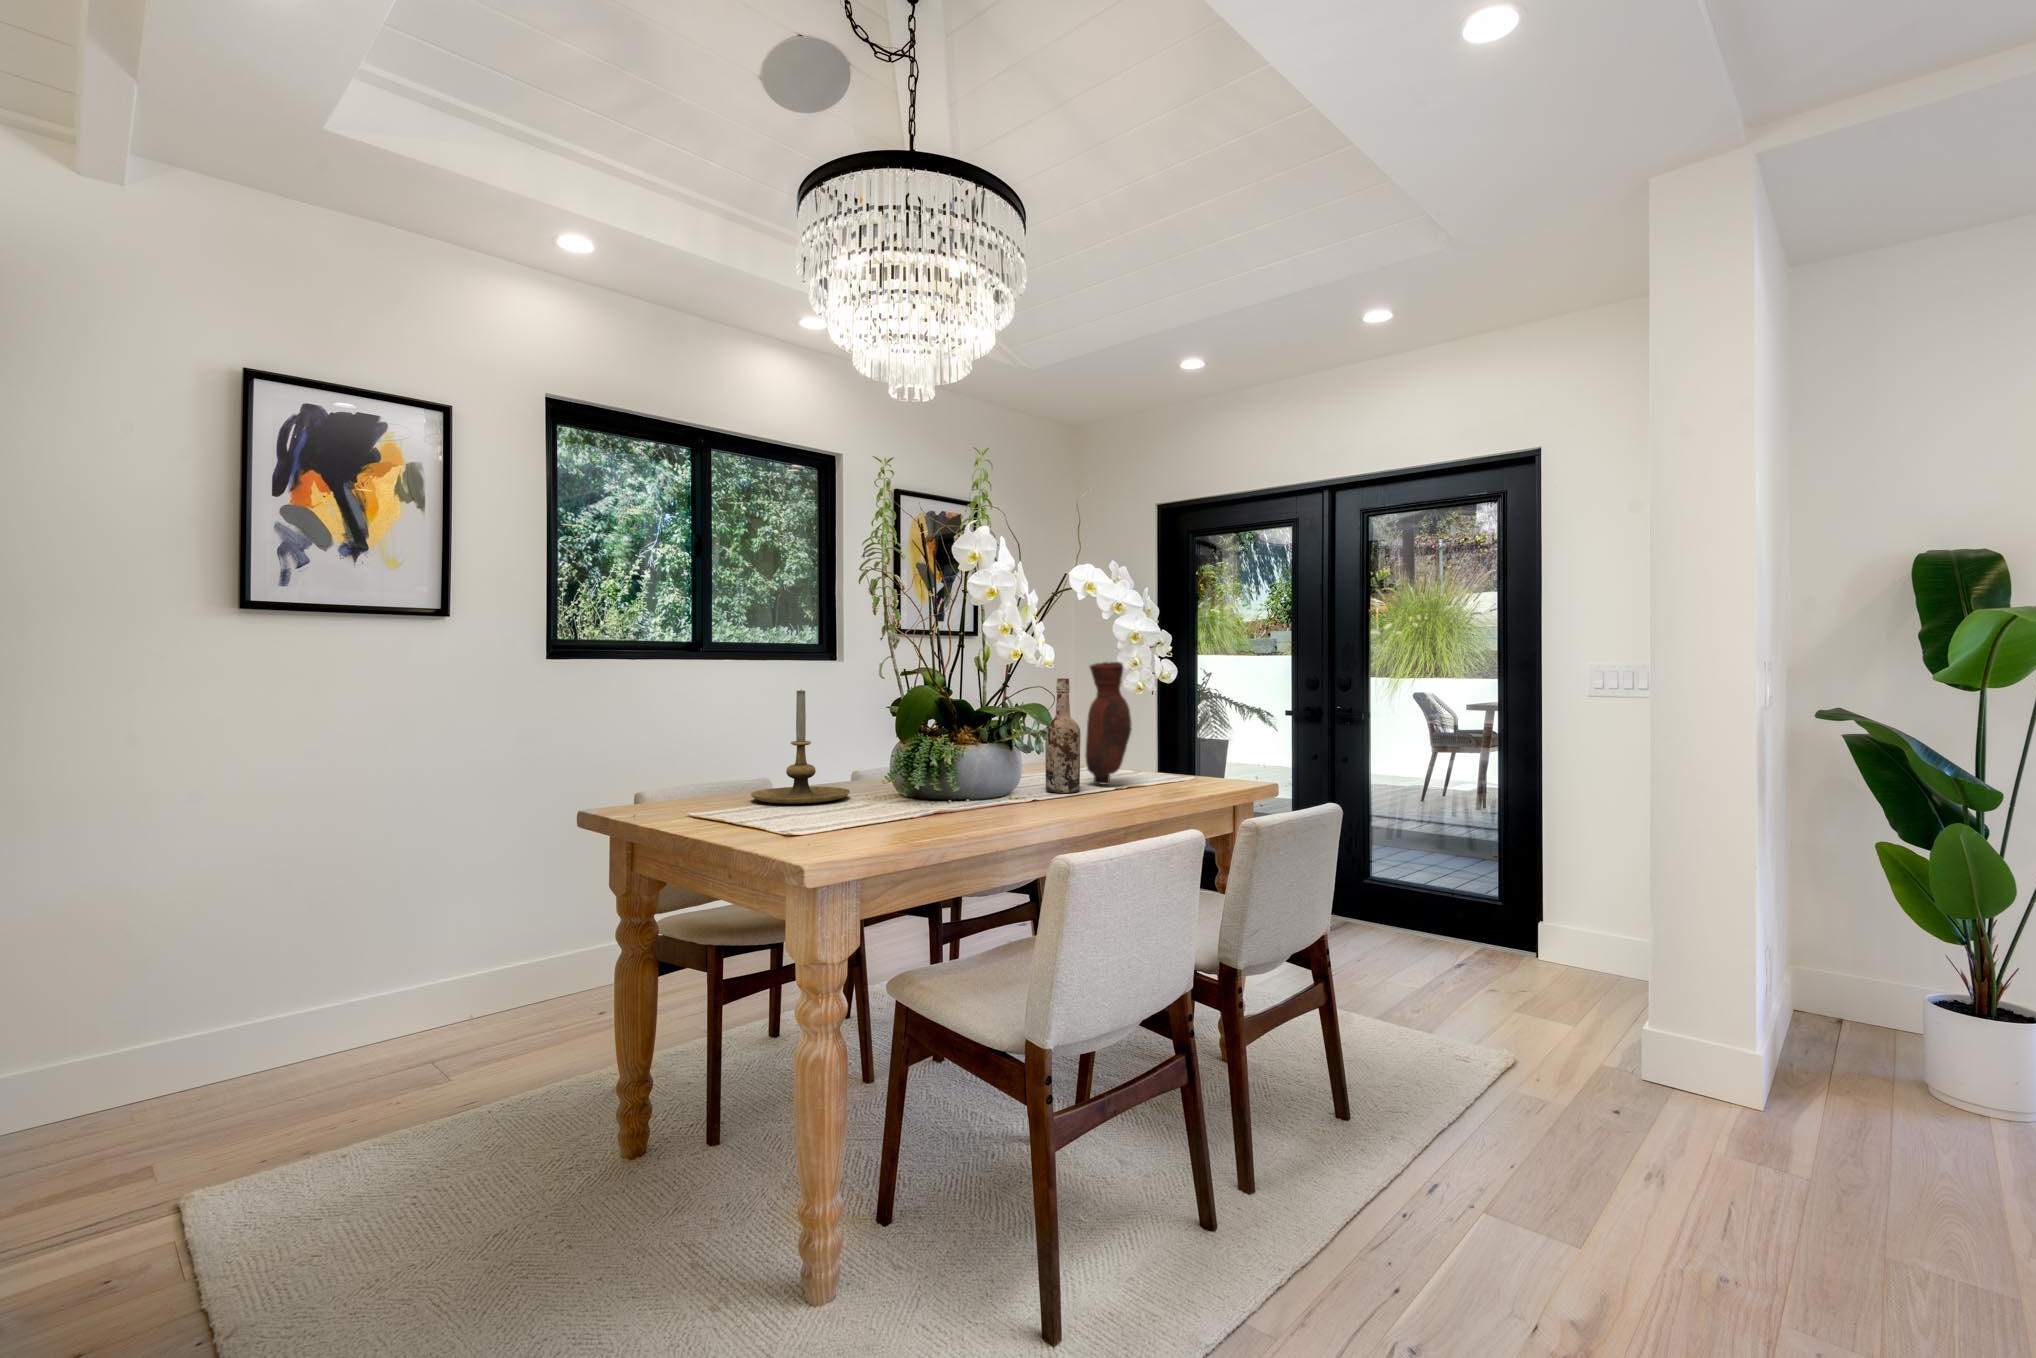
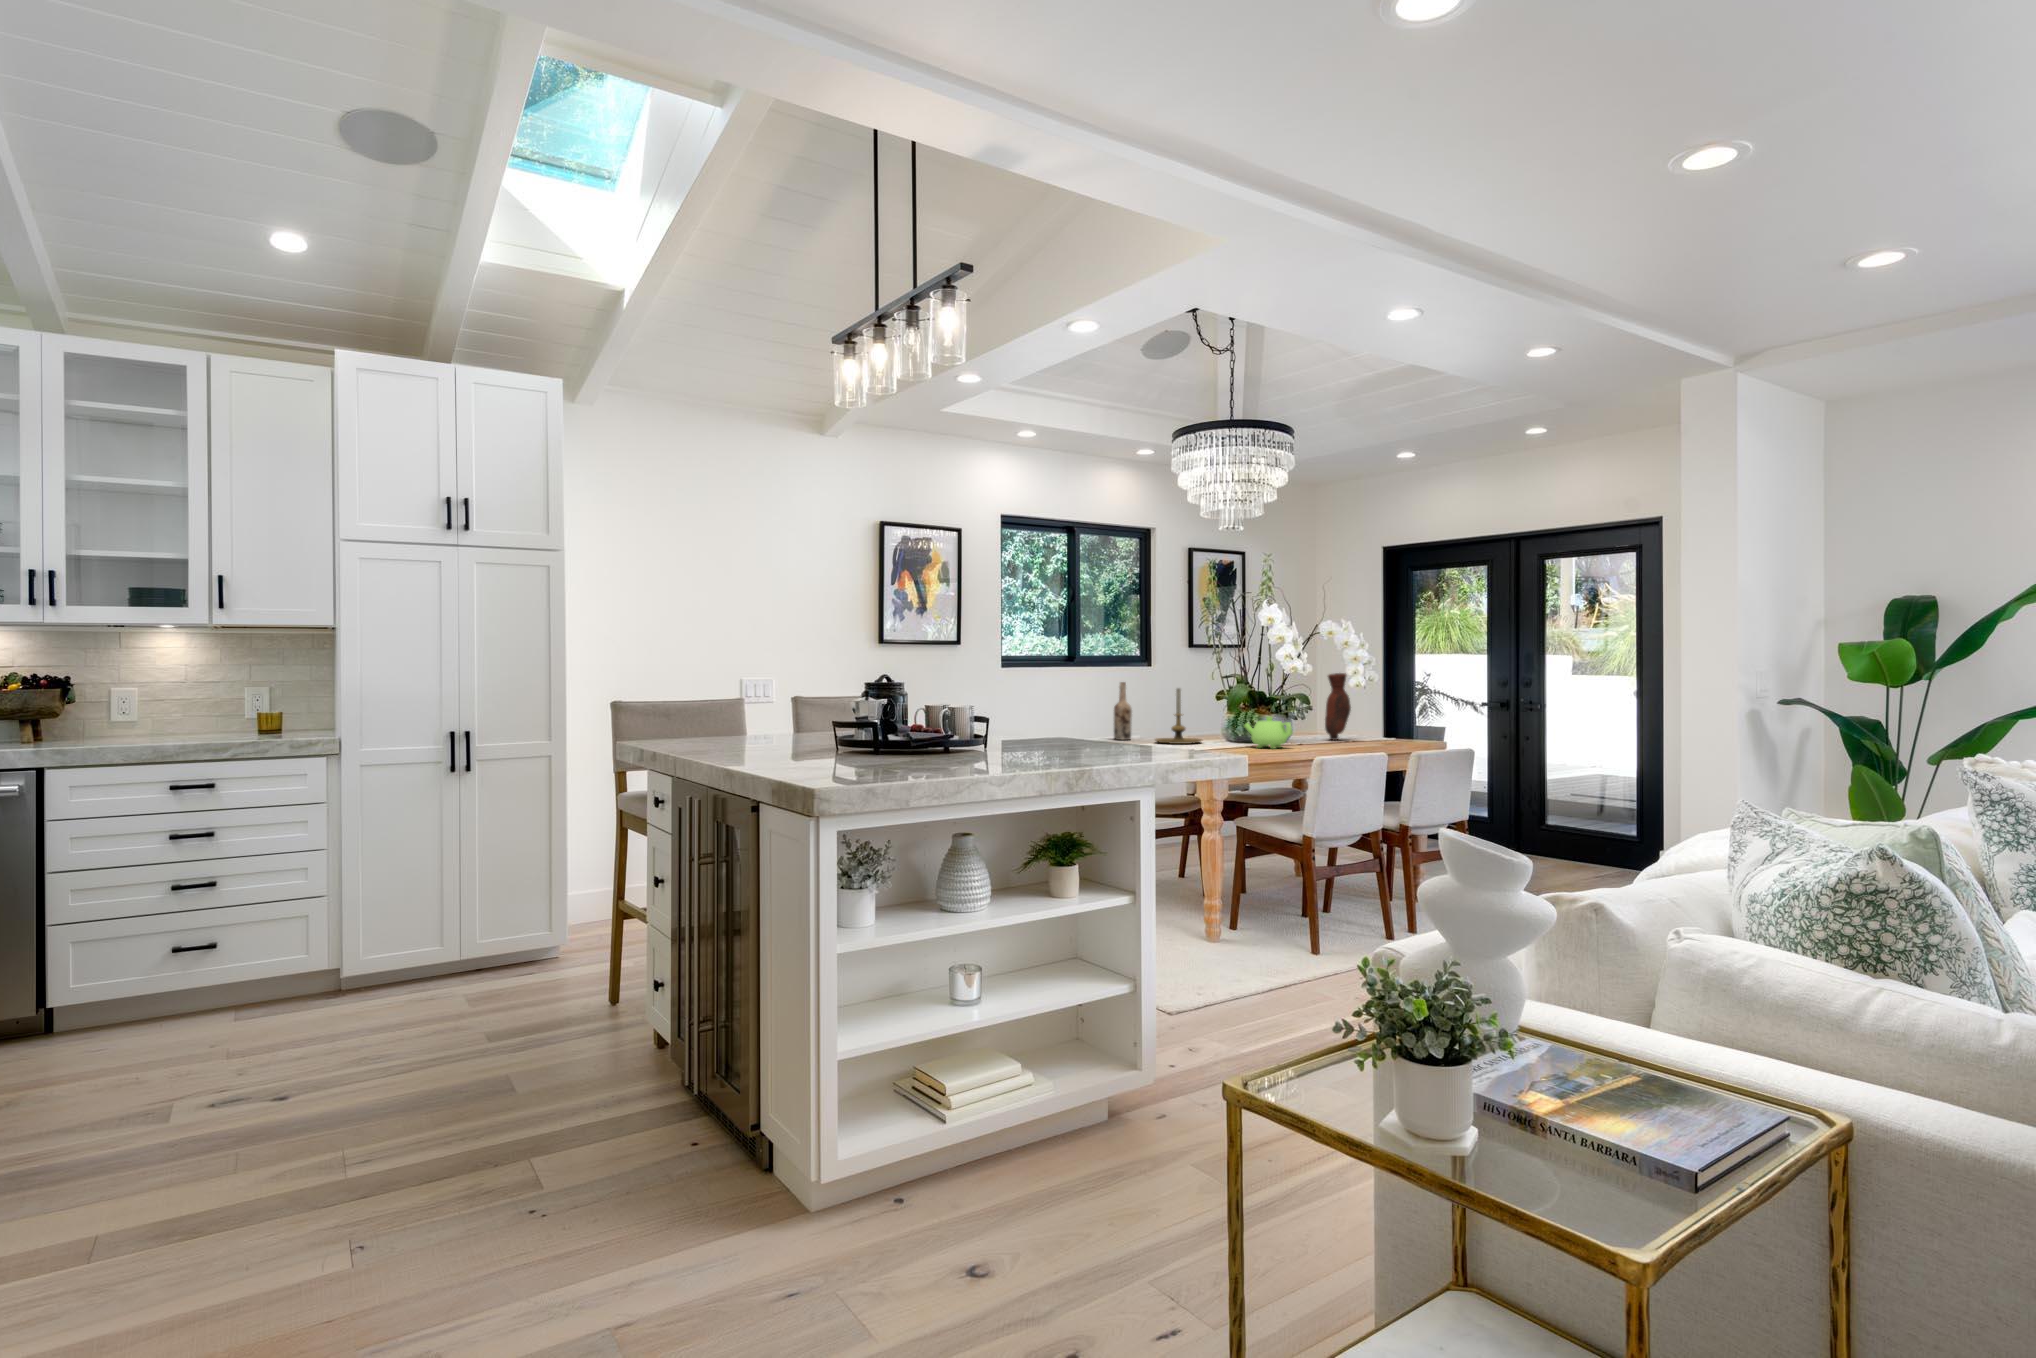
wine bottle: present [1045,678,1081,793] -> present [1114,682,1132,740]
teapot: none [917,750,1019,821] -> present [1244,716,1293,749]

